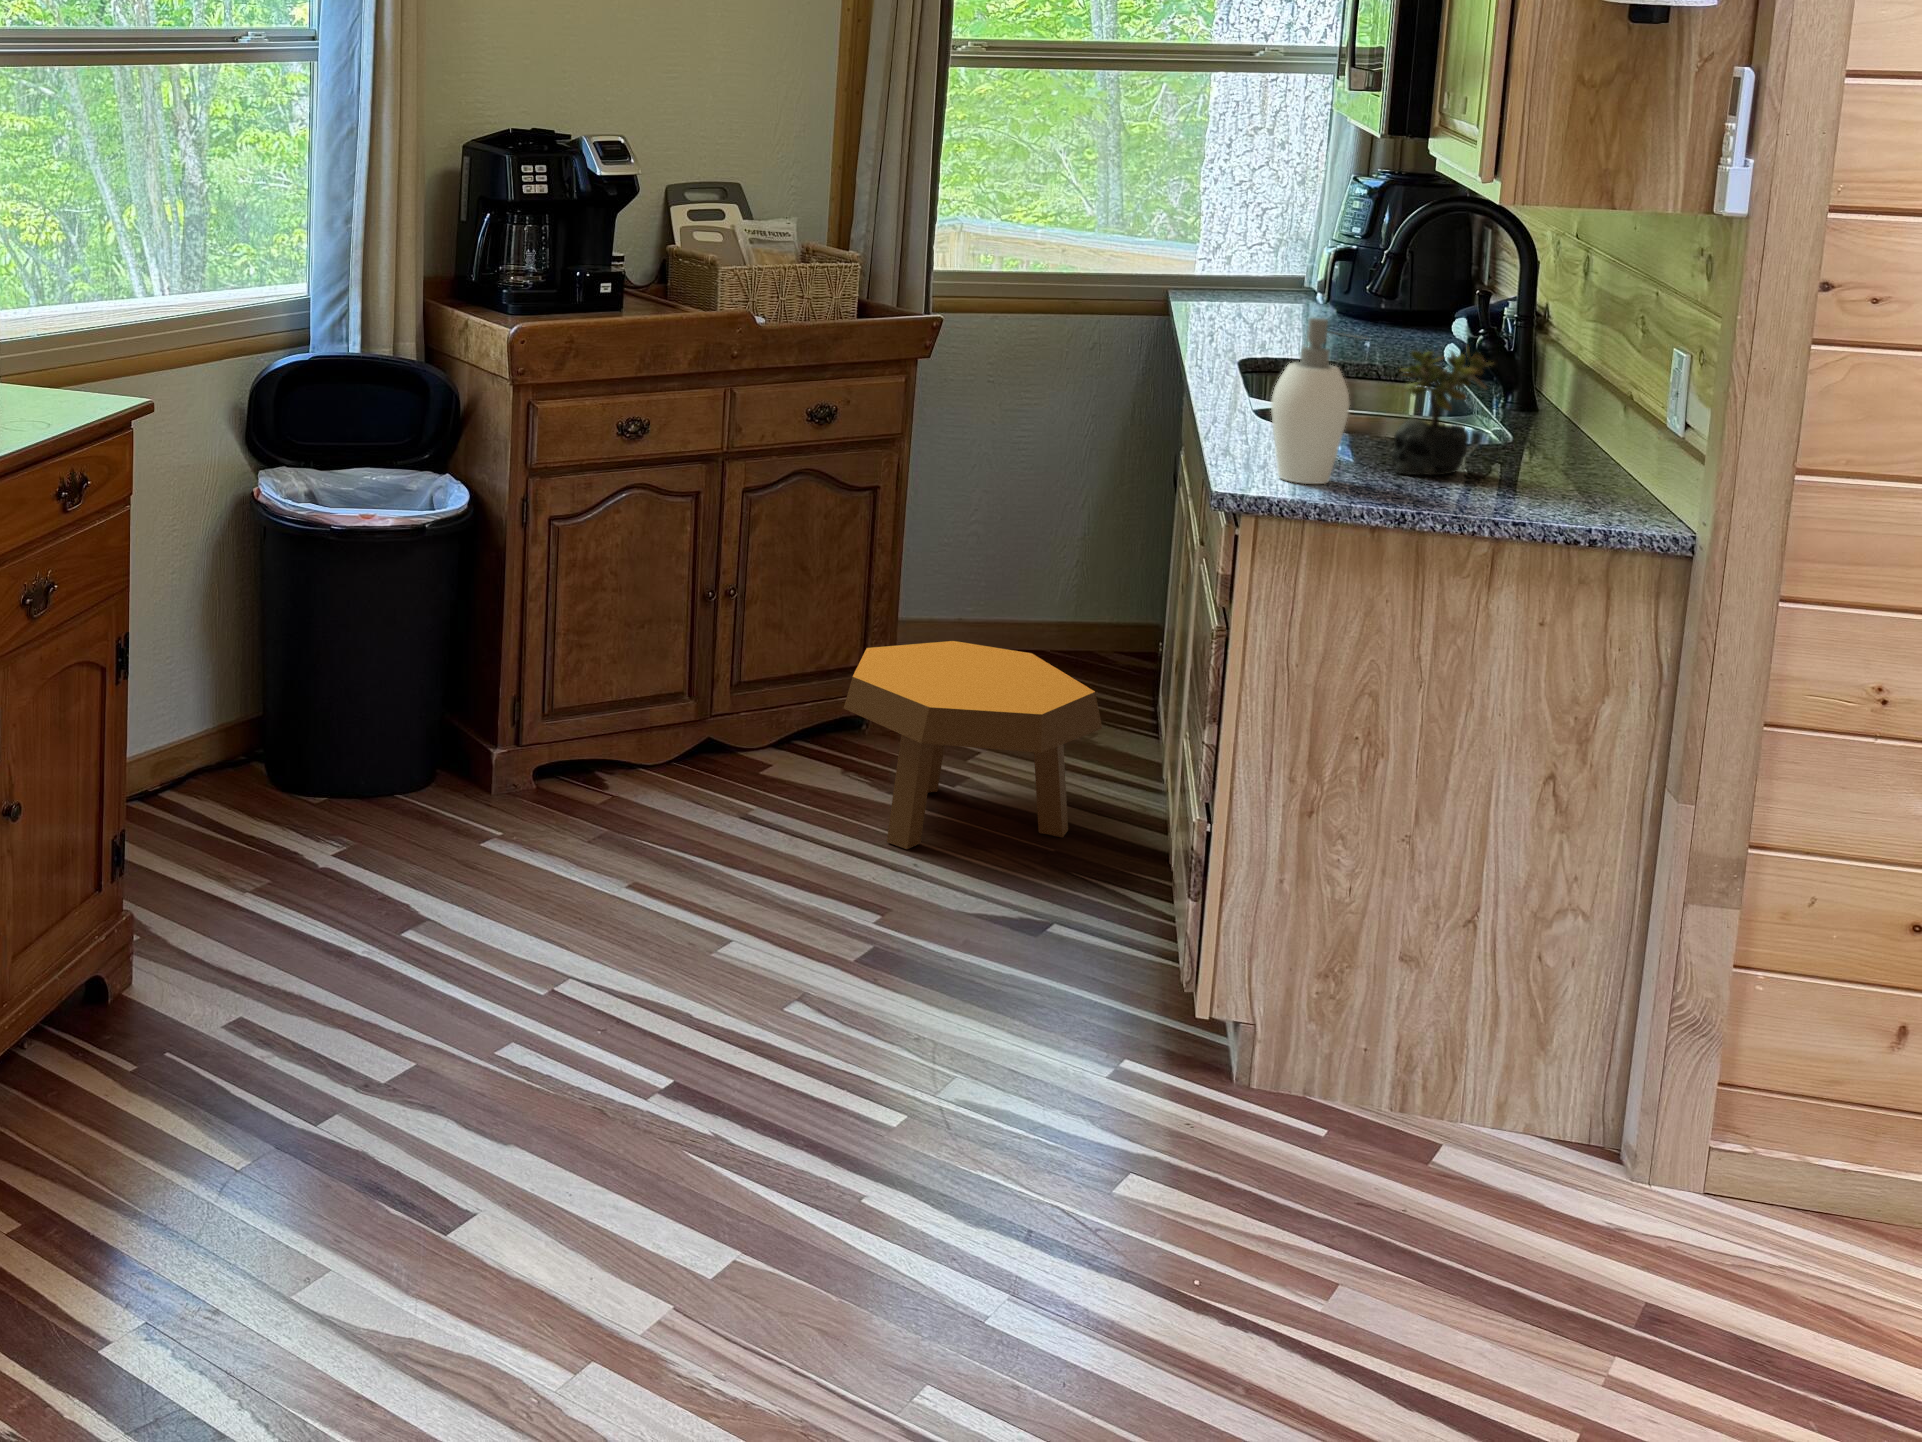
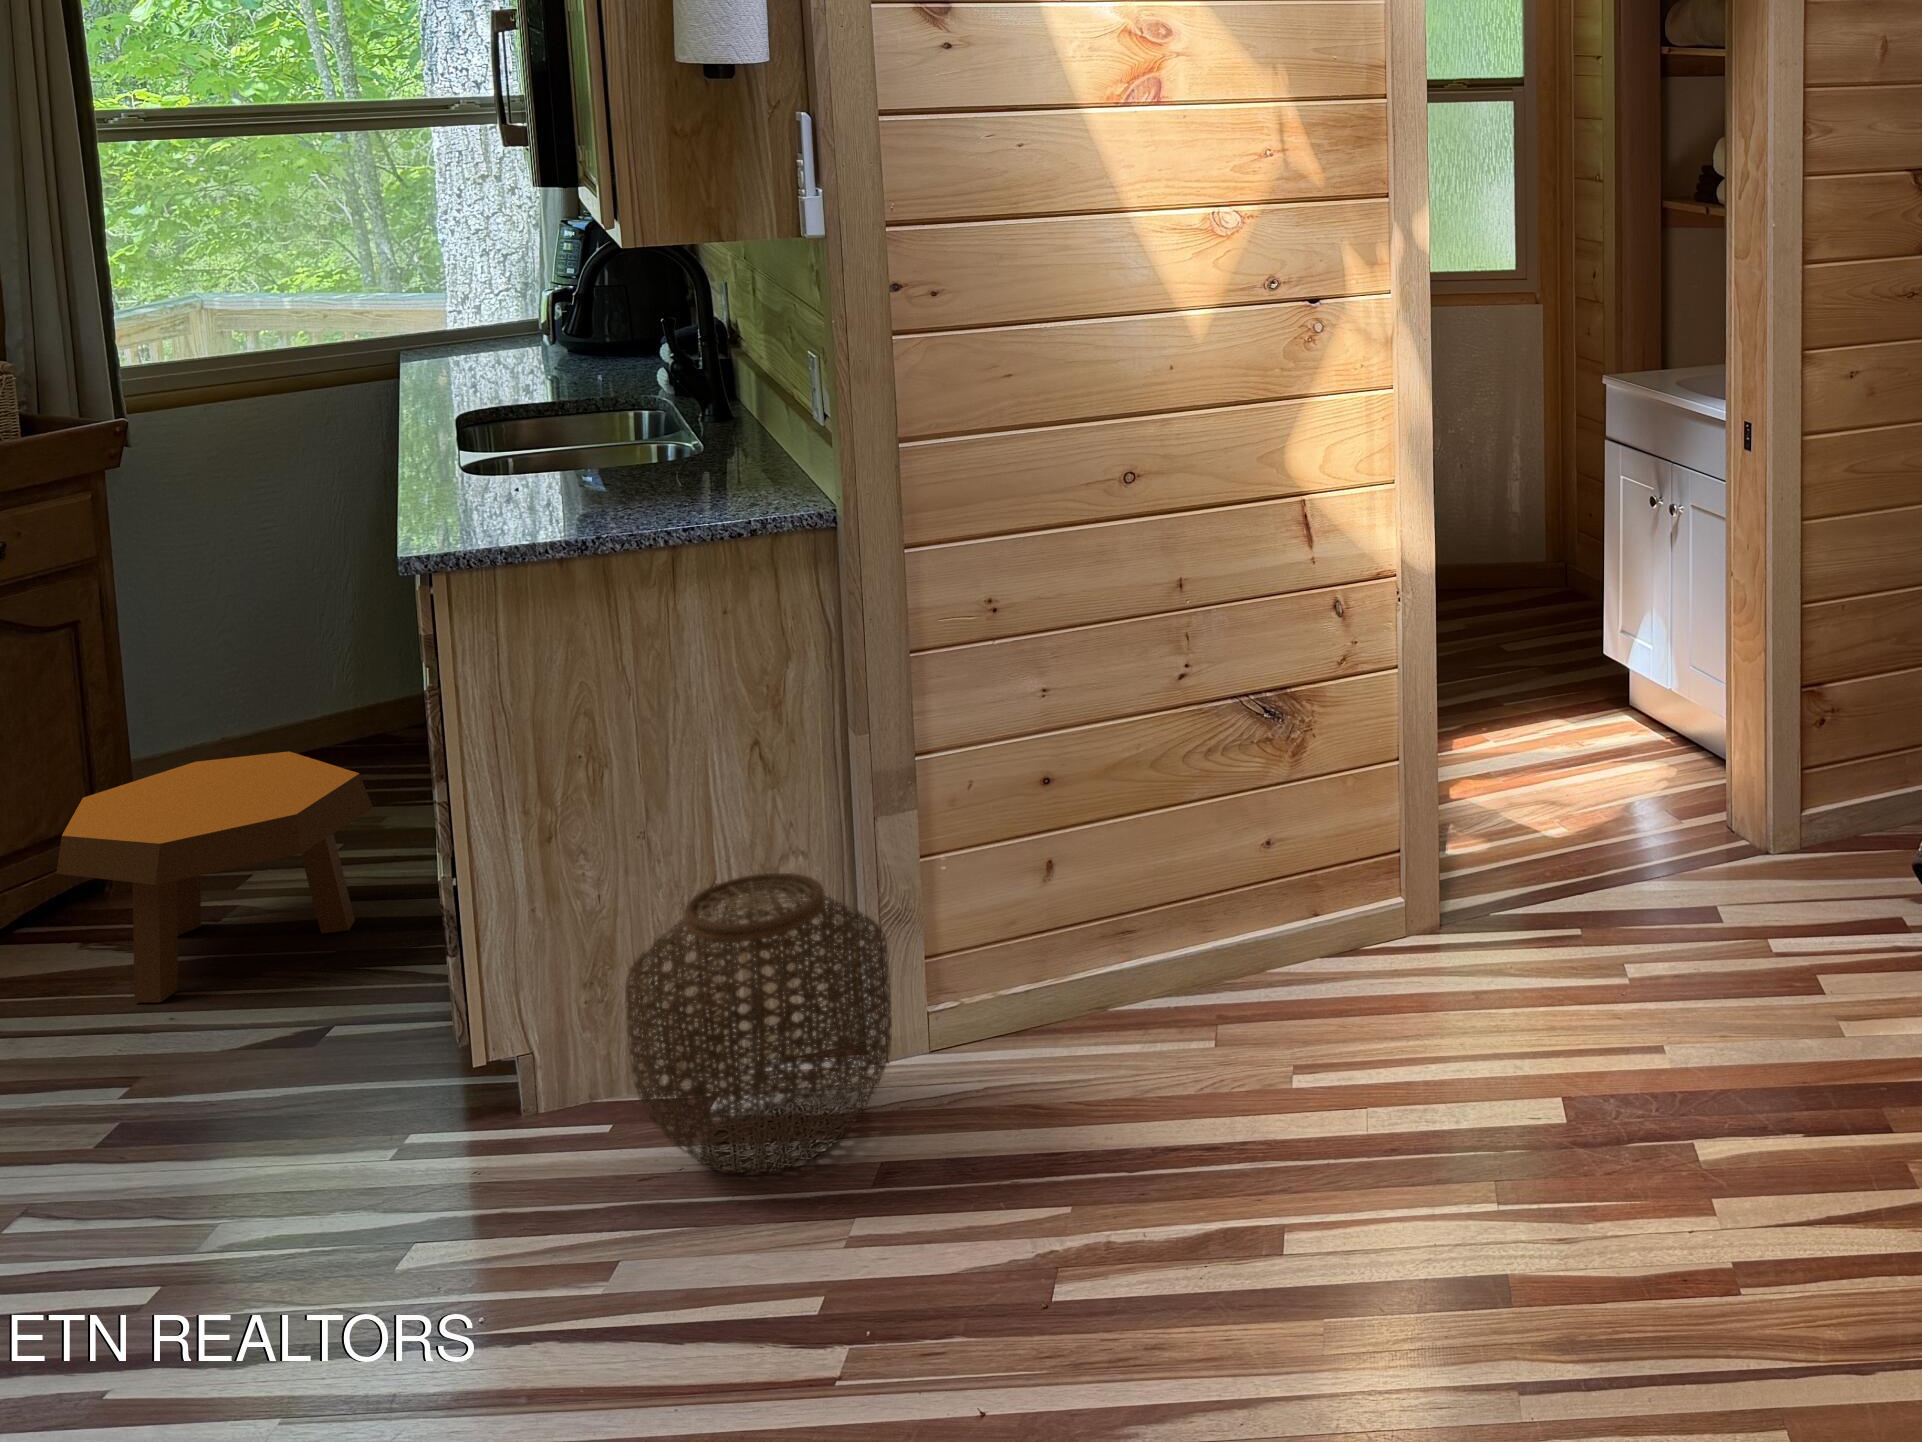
soap dispenser: present [1271,318,1349,484] -> none [451,371,533,531]
succulent plant: present [1392,347,1493,475] -> none [578,372,664,501]
woven basket: none [1366,919,1689,1262] -> present [625,873,892,1173]

